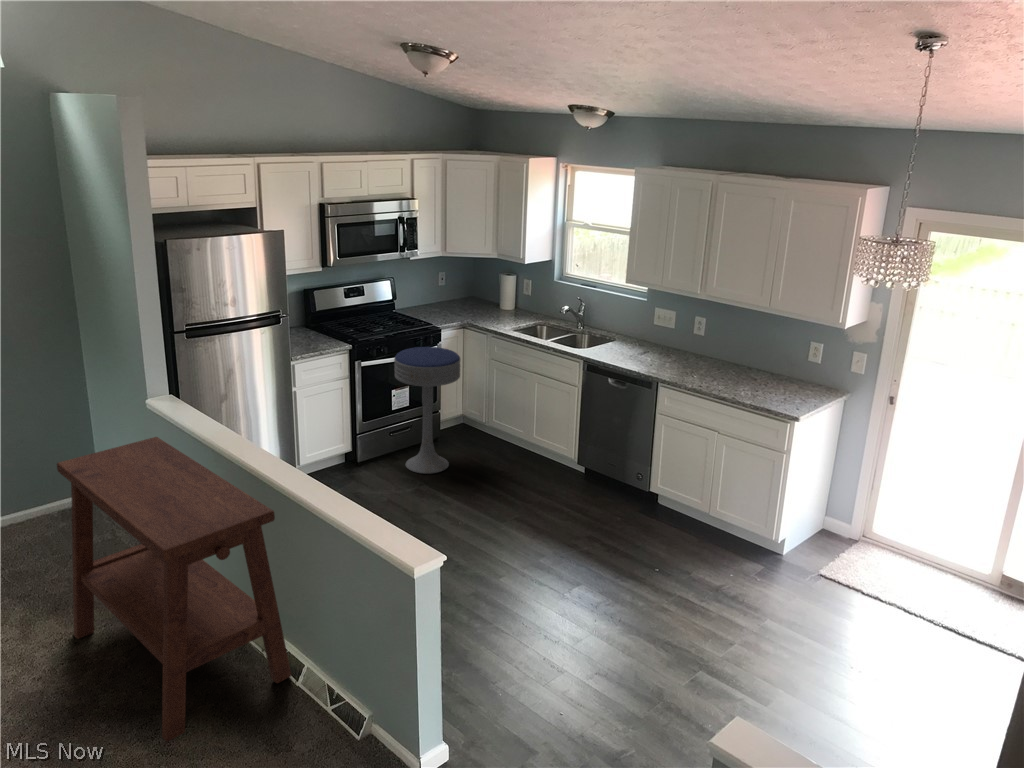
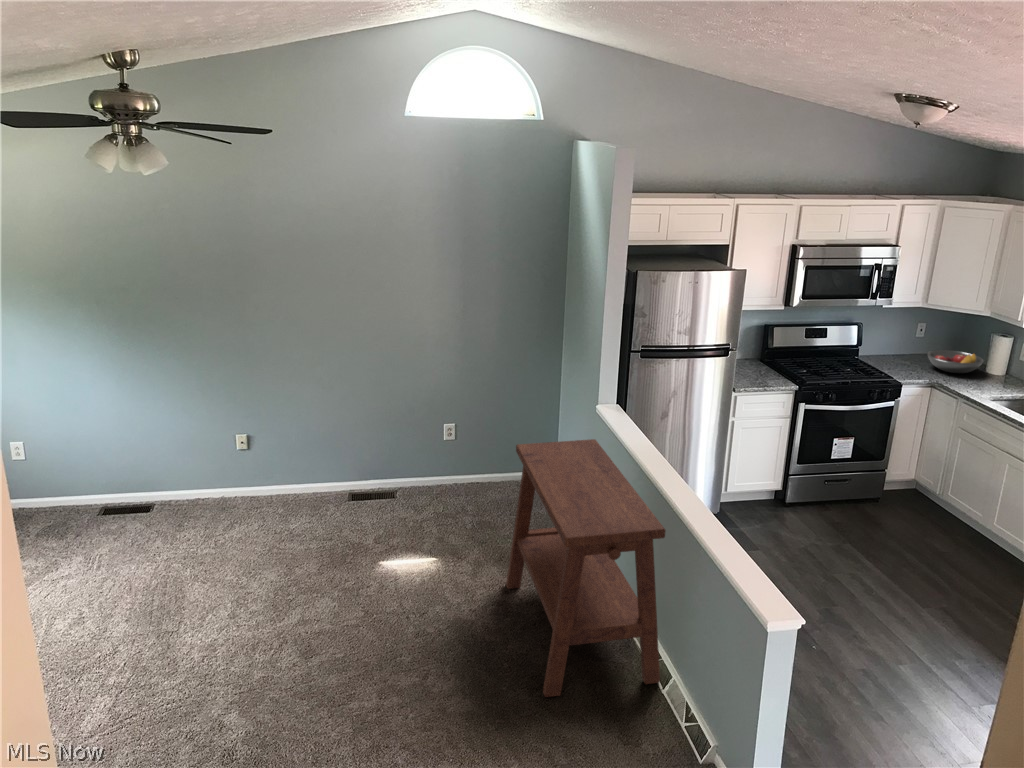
fruit bowl: none [453,293,499,313] -> present [928,350,984,373]
bar stool: present [394,347,460,474] -> none [835,399,916,533]

